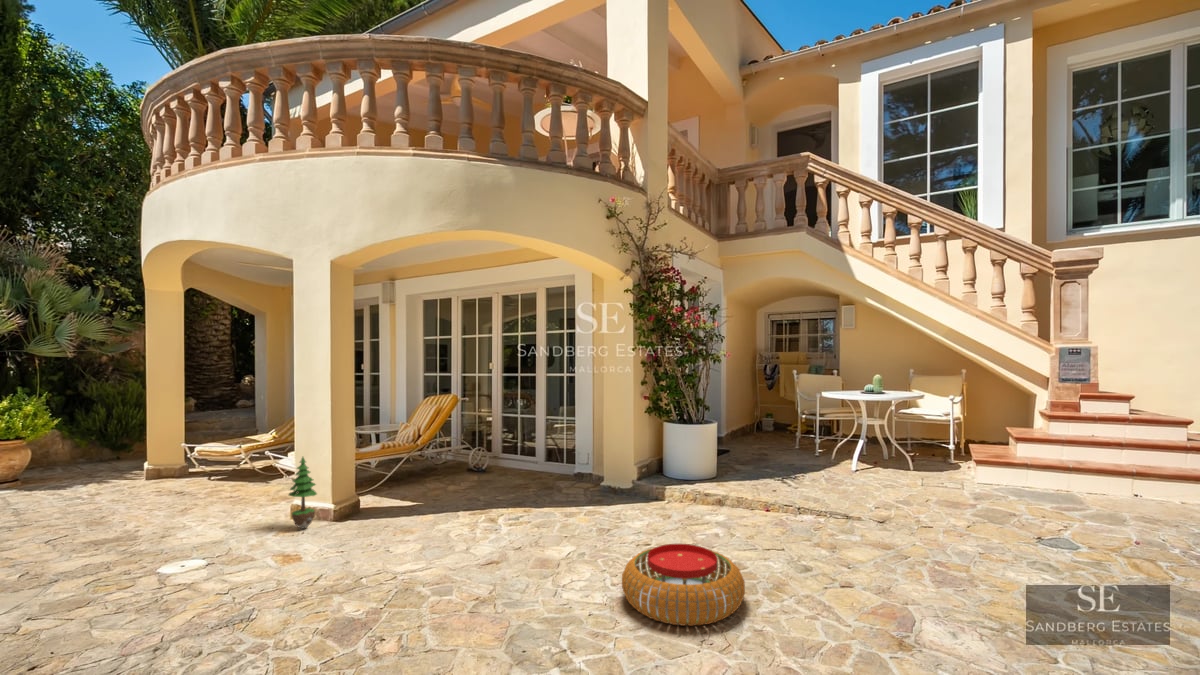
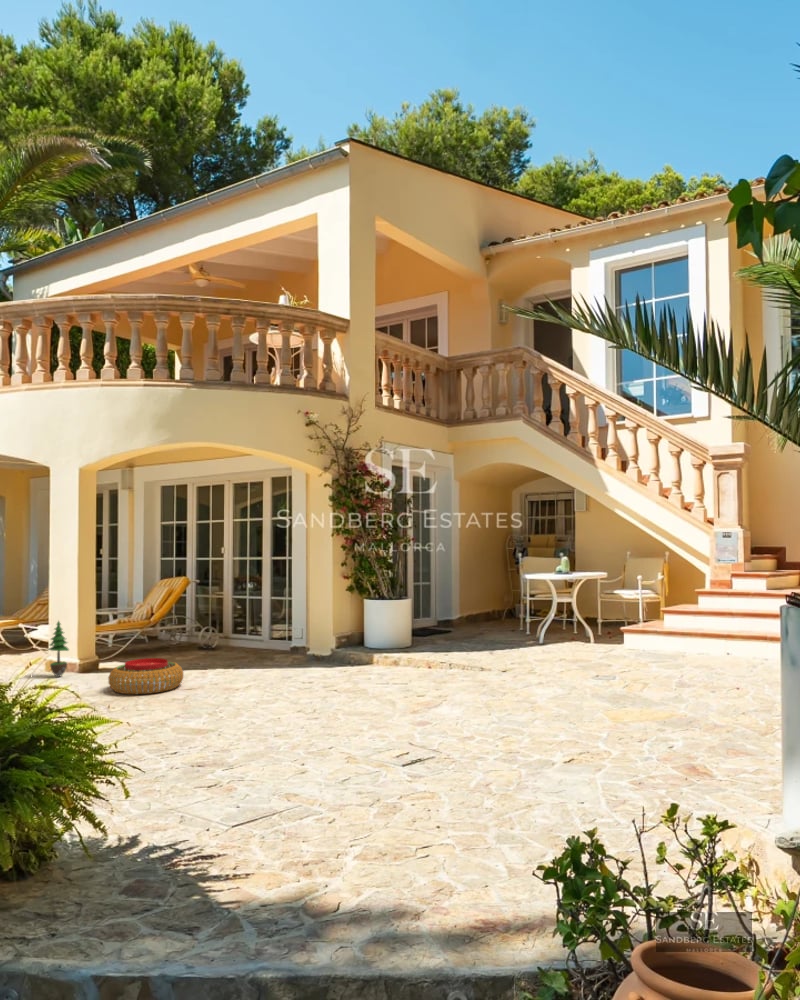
pouf: present [622,544,745,626] -> present [108,658,183,694]

